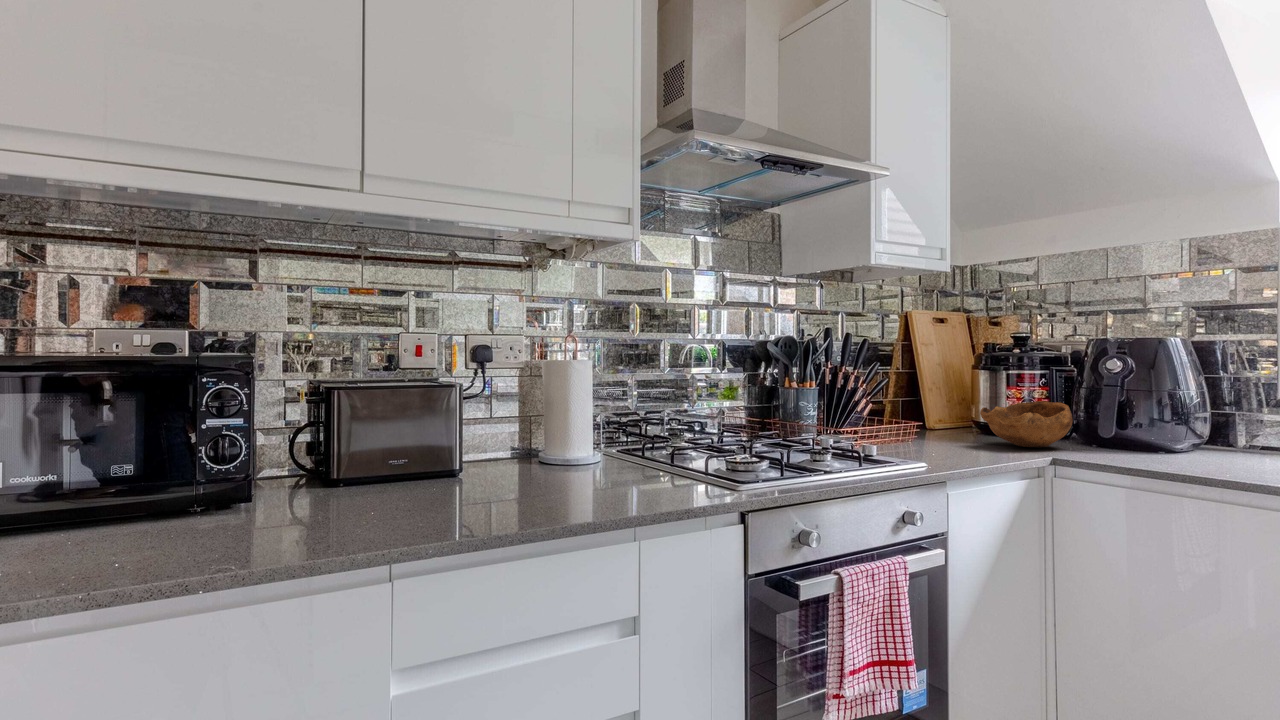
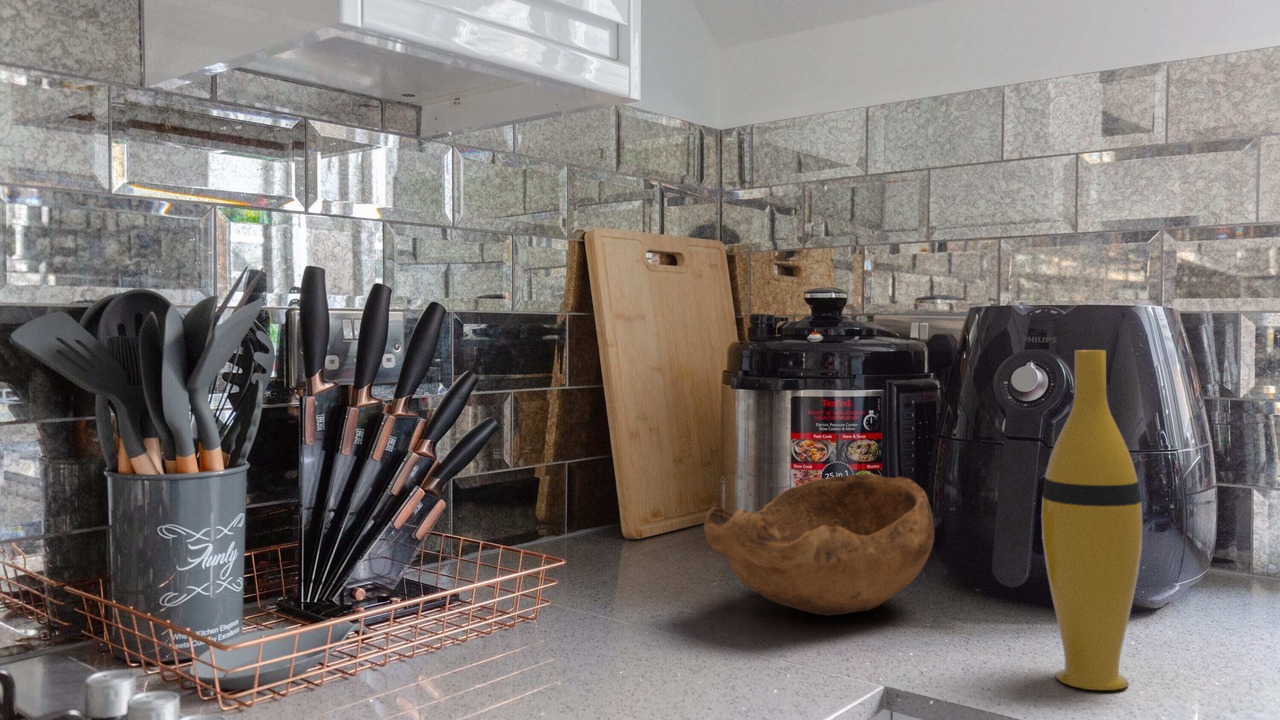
vase: none [1117,352,1156,464] -> present [1042,350,1143,690]

